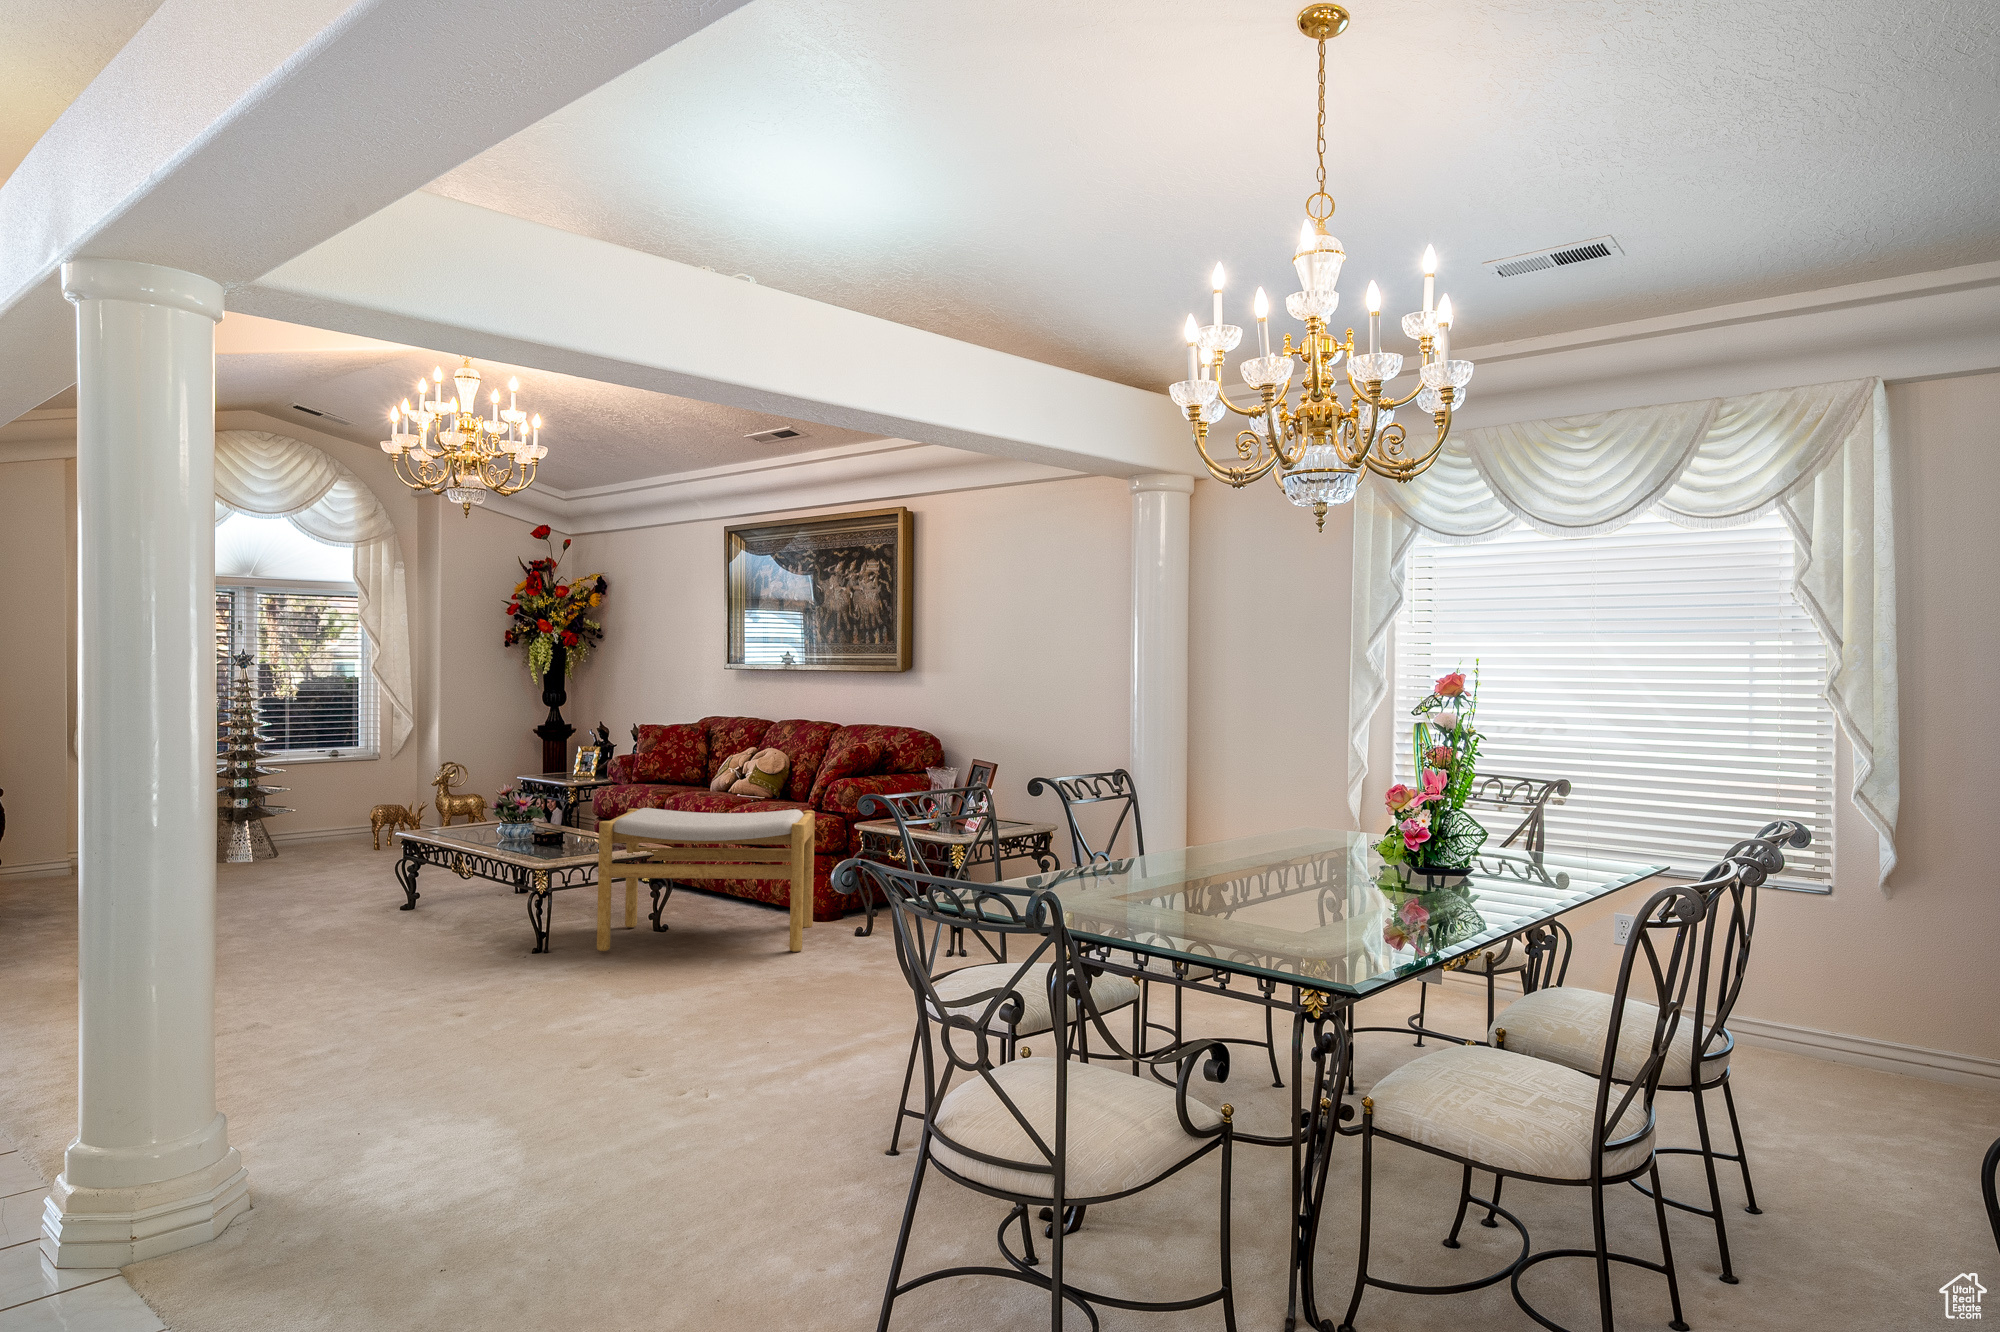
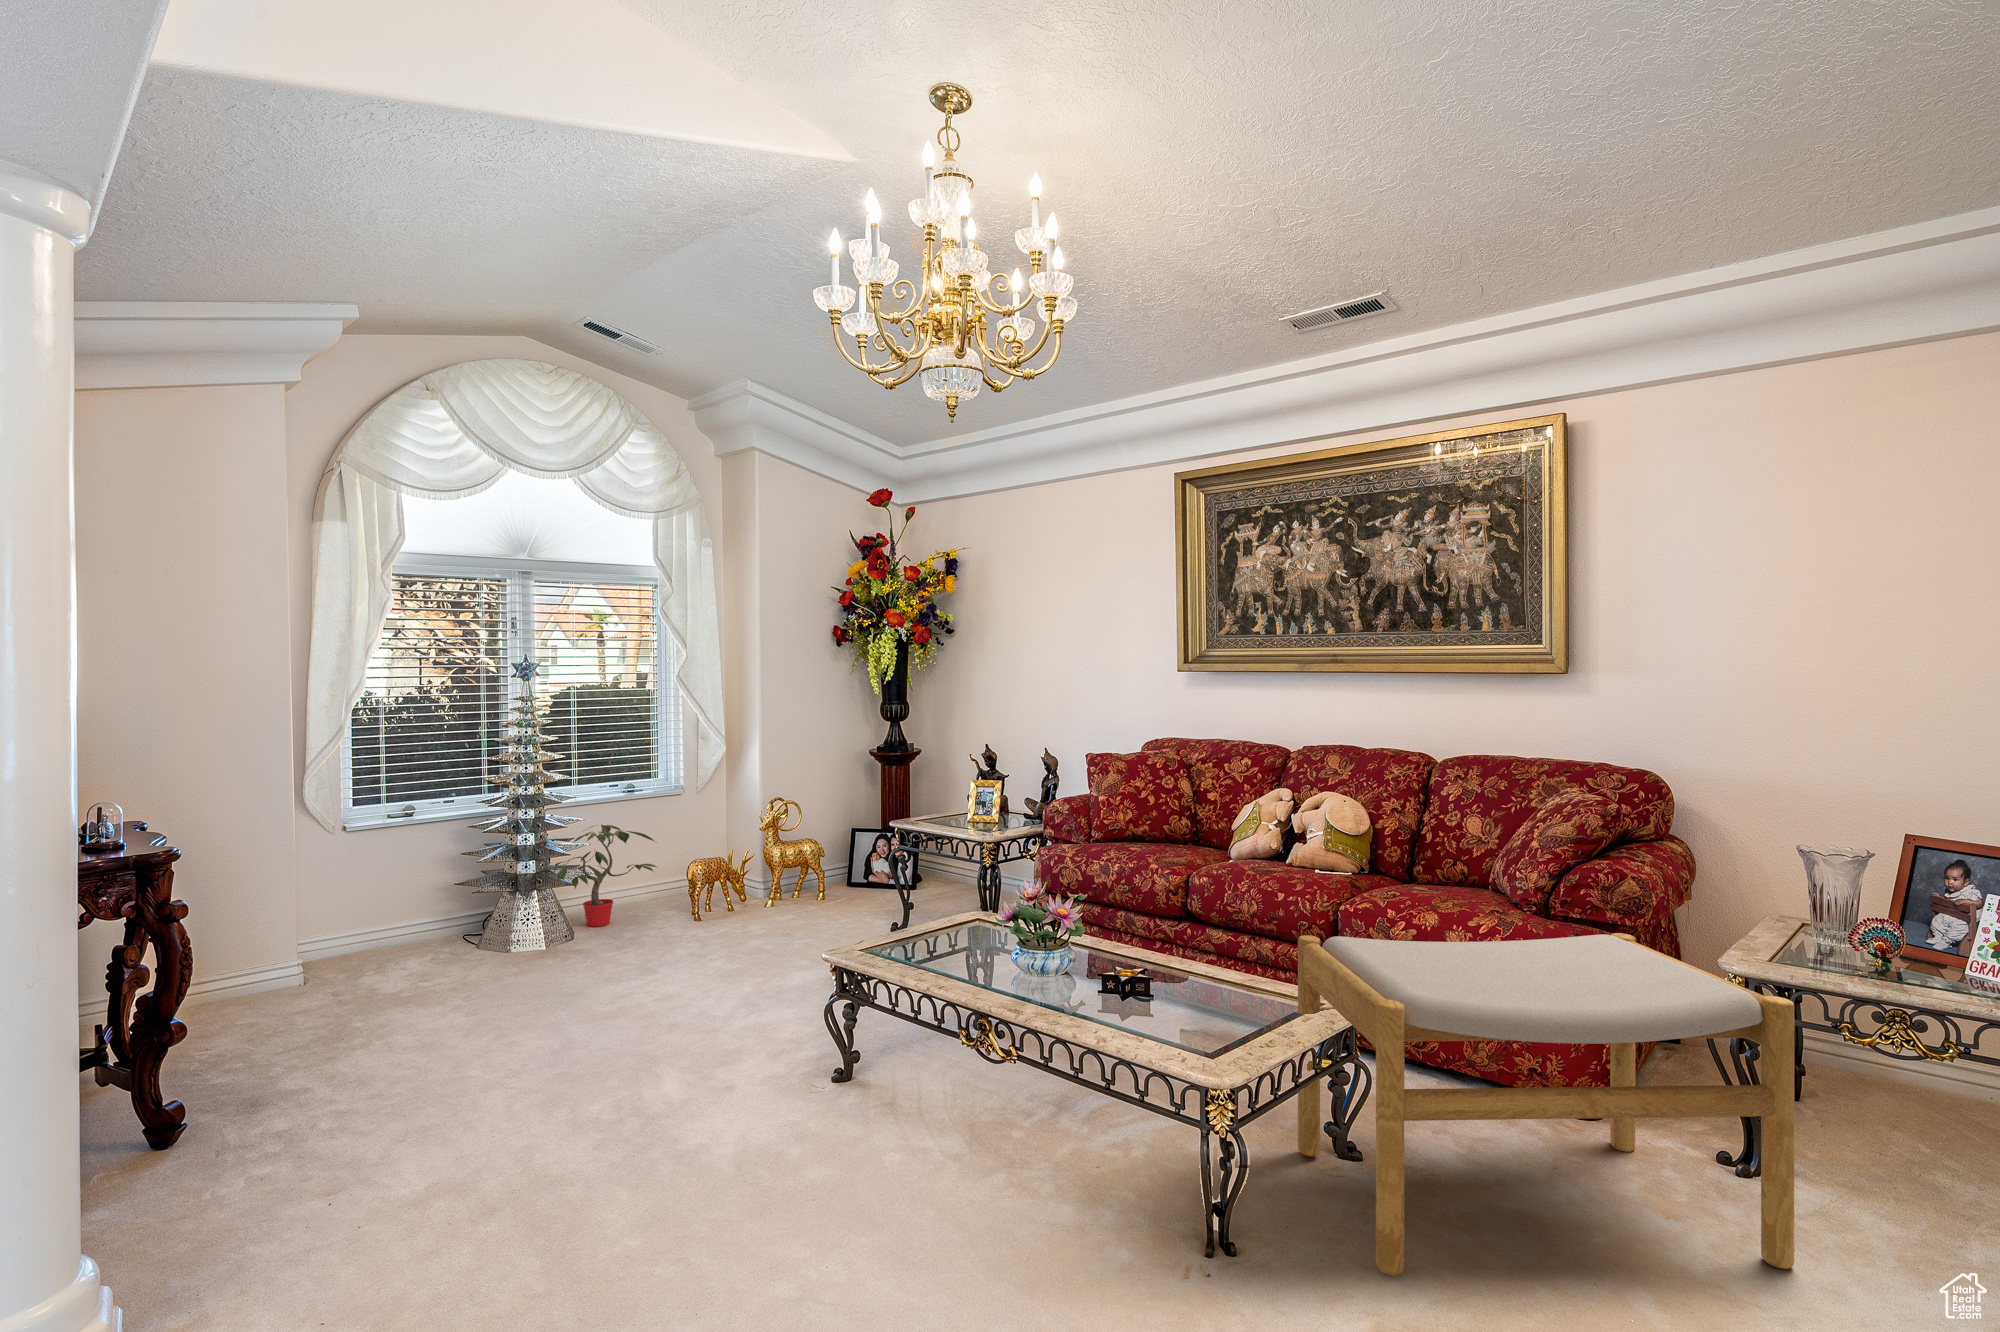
potted plant: none [255,778,352,853] -> present [554,825,657,927]

